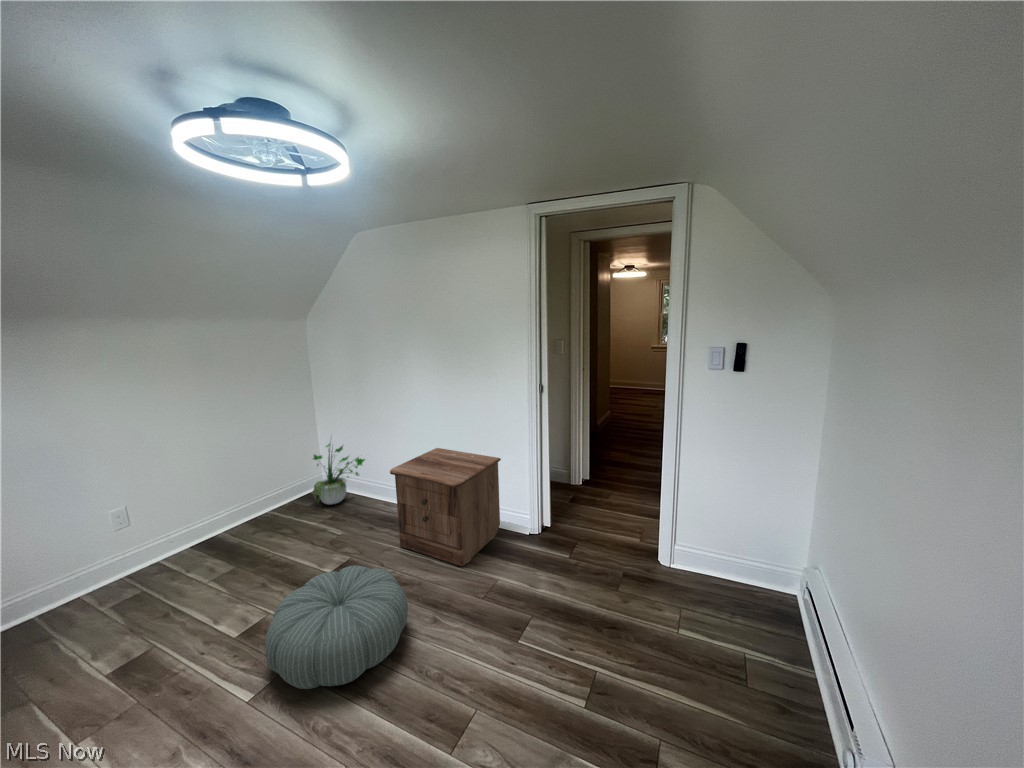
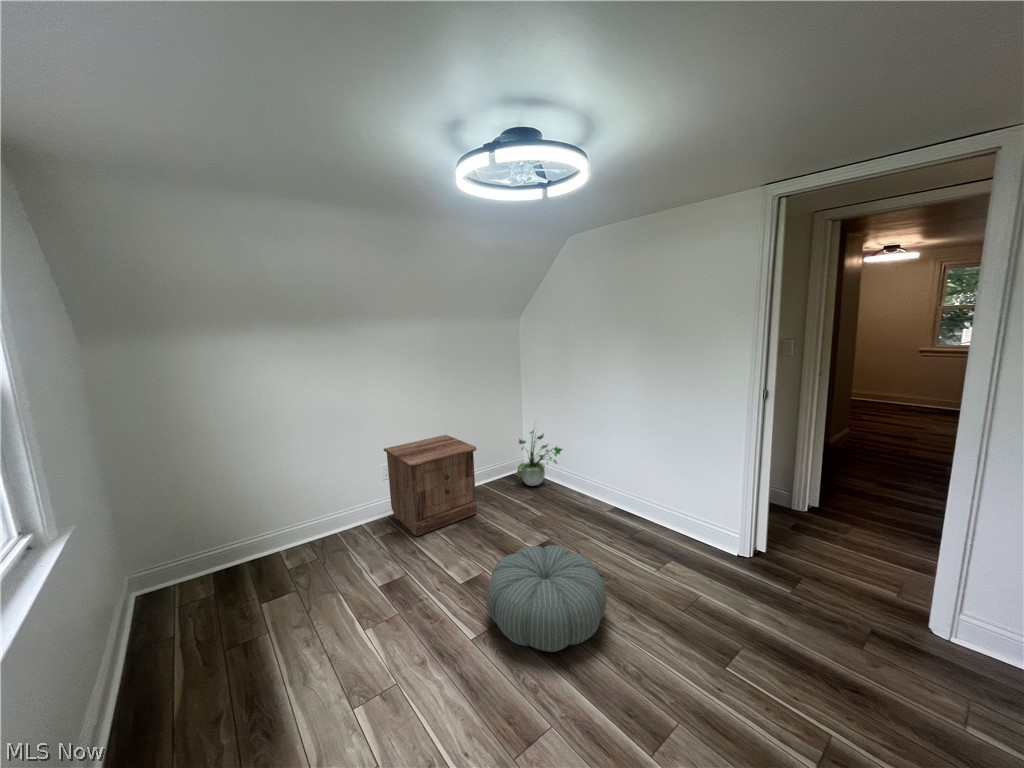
nightstand: present [390,448,501,566] -> present [384,435,477,536]

